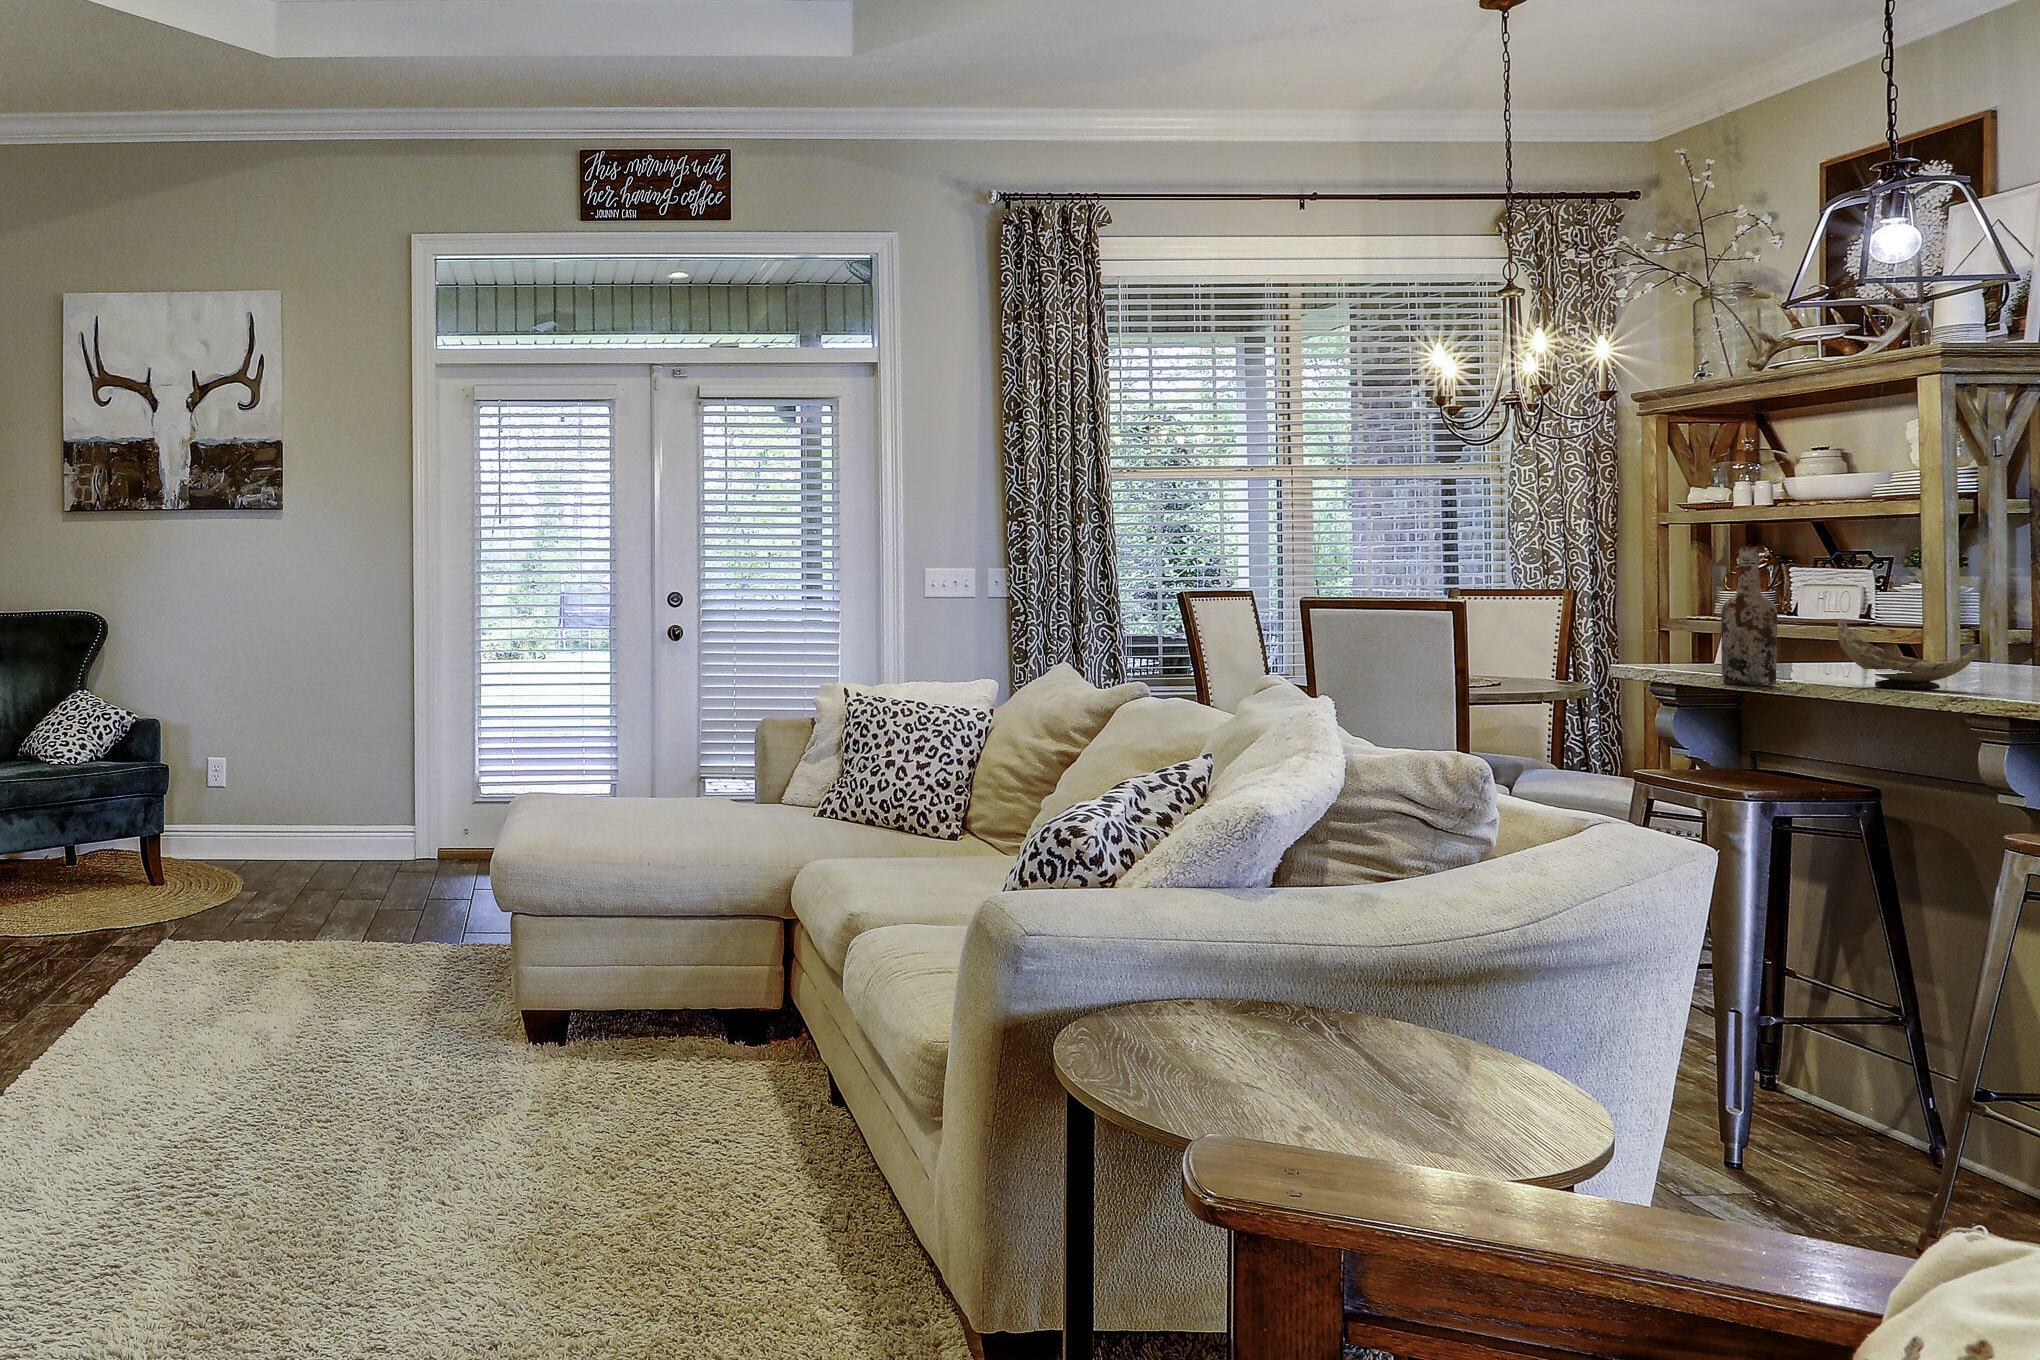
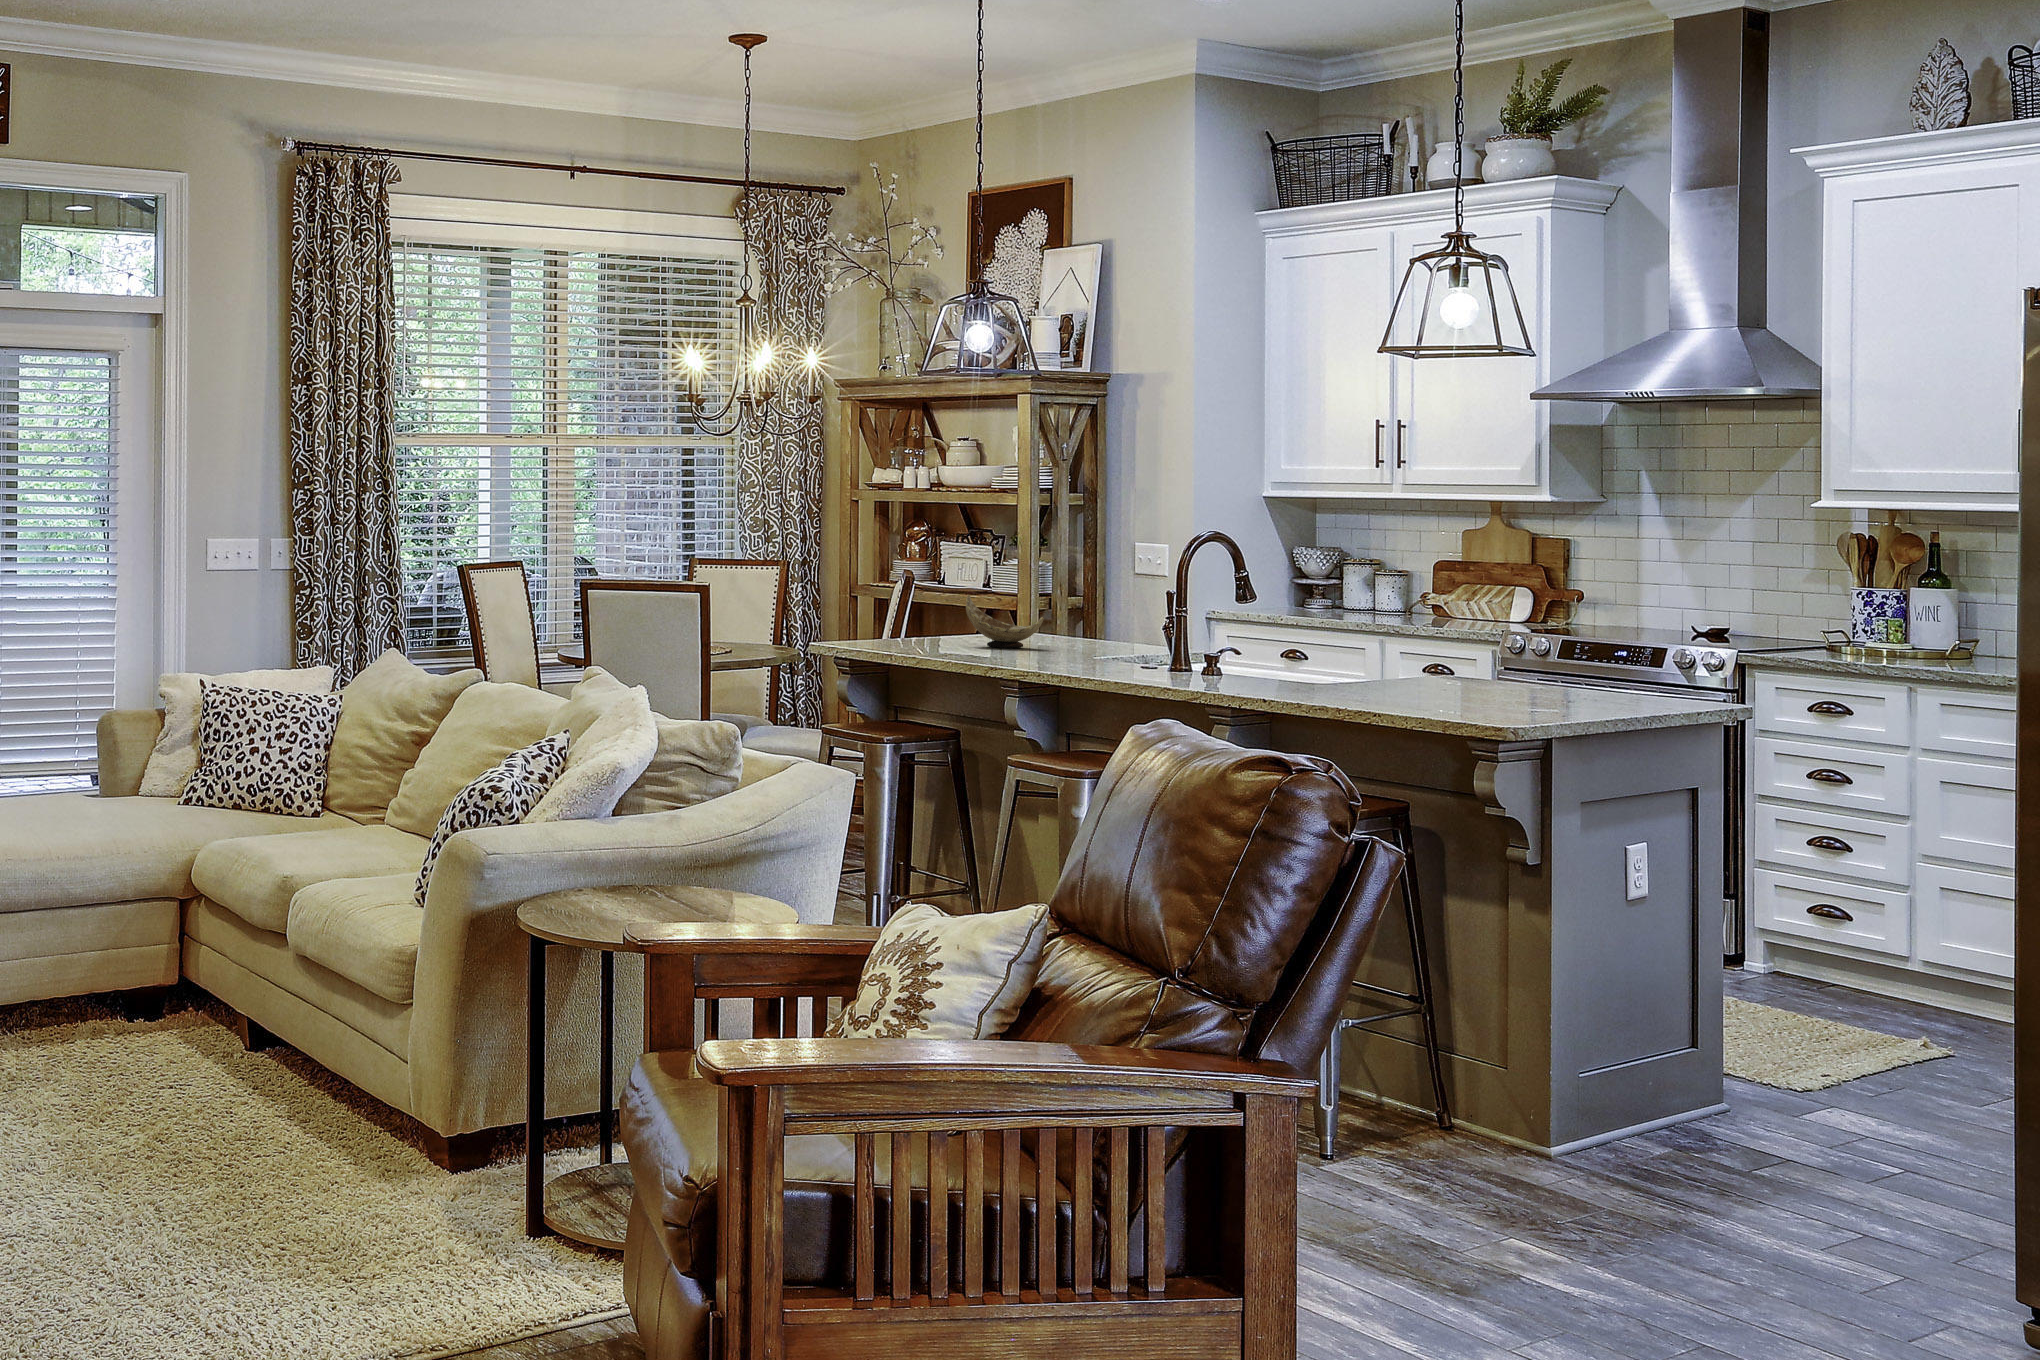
wine bottle: present [1721,547,1777,686] -> none [897,542,930,649]

